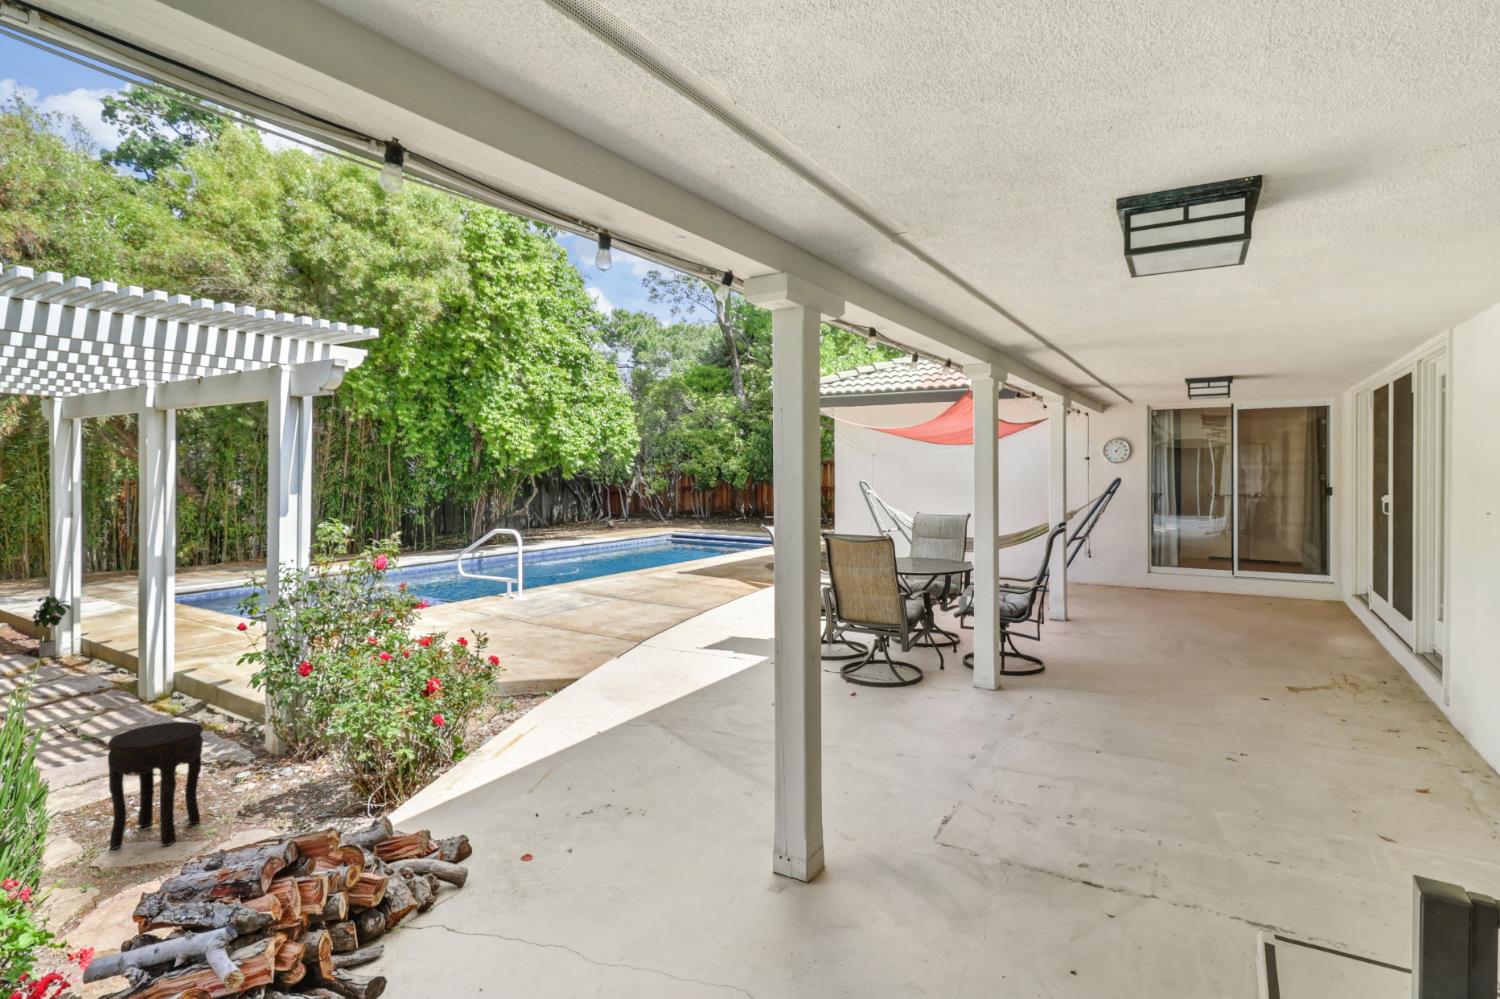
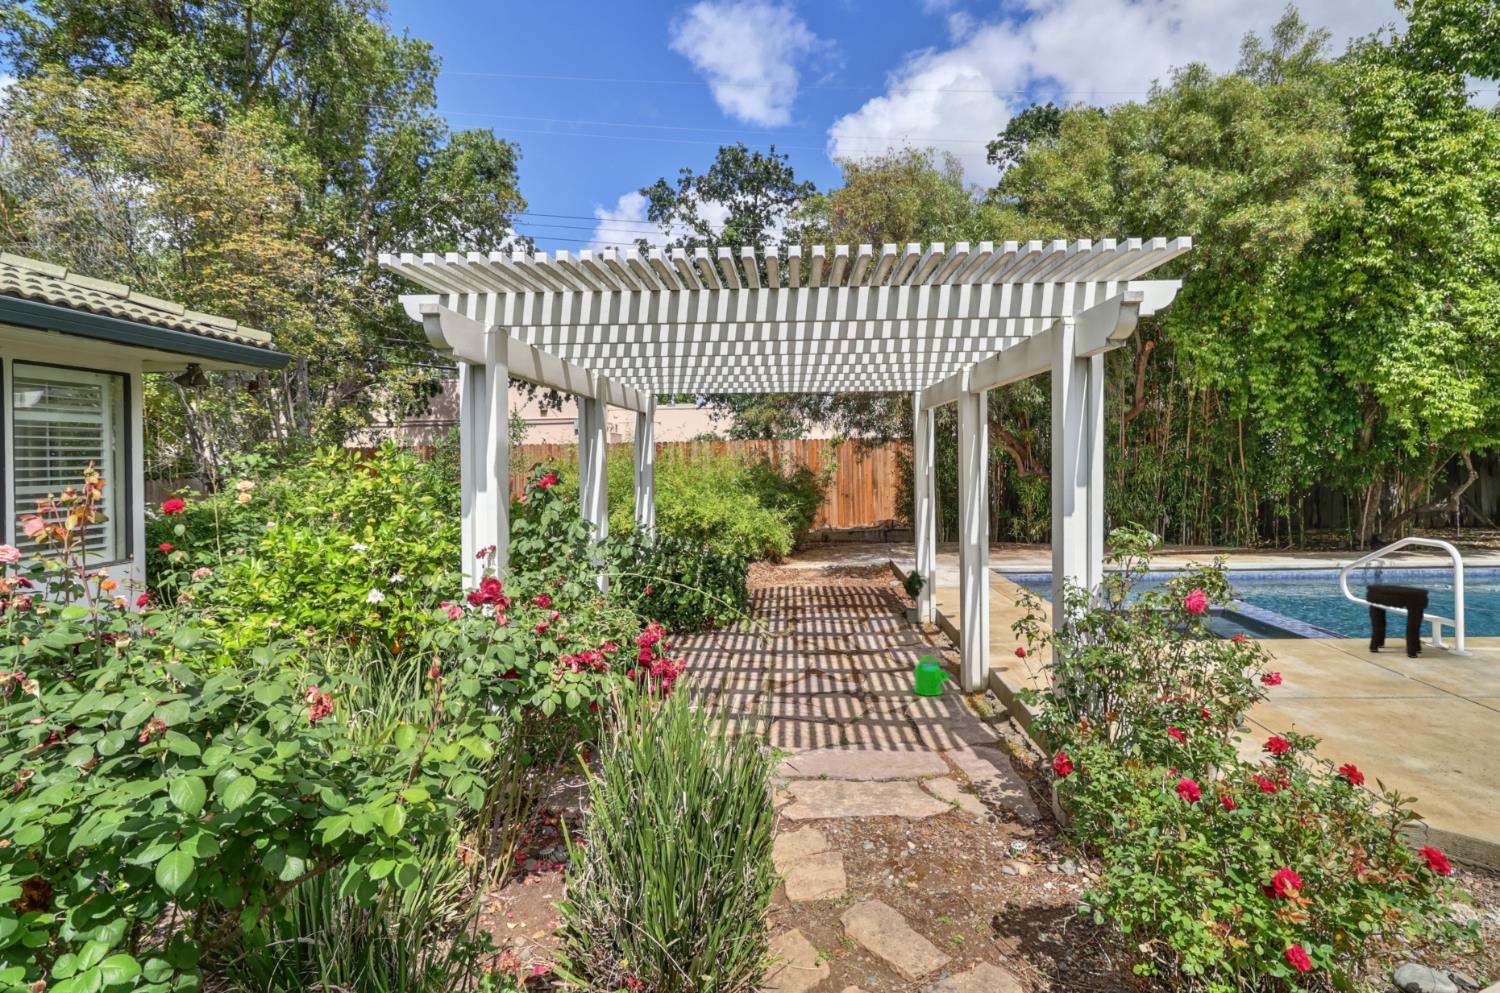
watering can: none [79,673,129,716] -> present [914,655,948,695]
side table: present [108,722,203,849] -> present [1366,584,1429,658]

